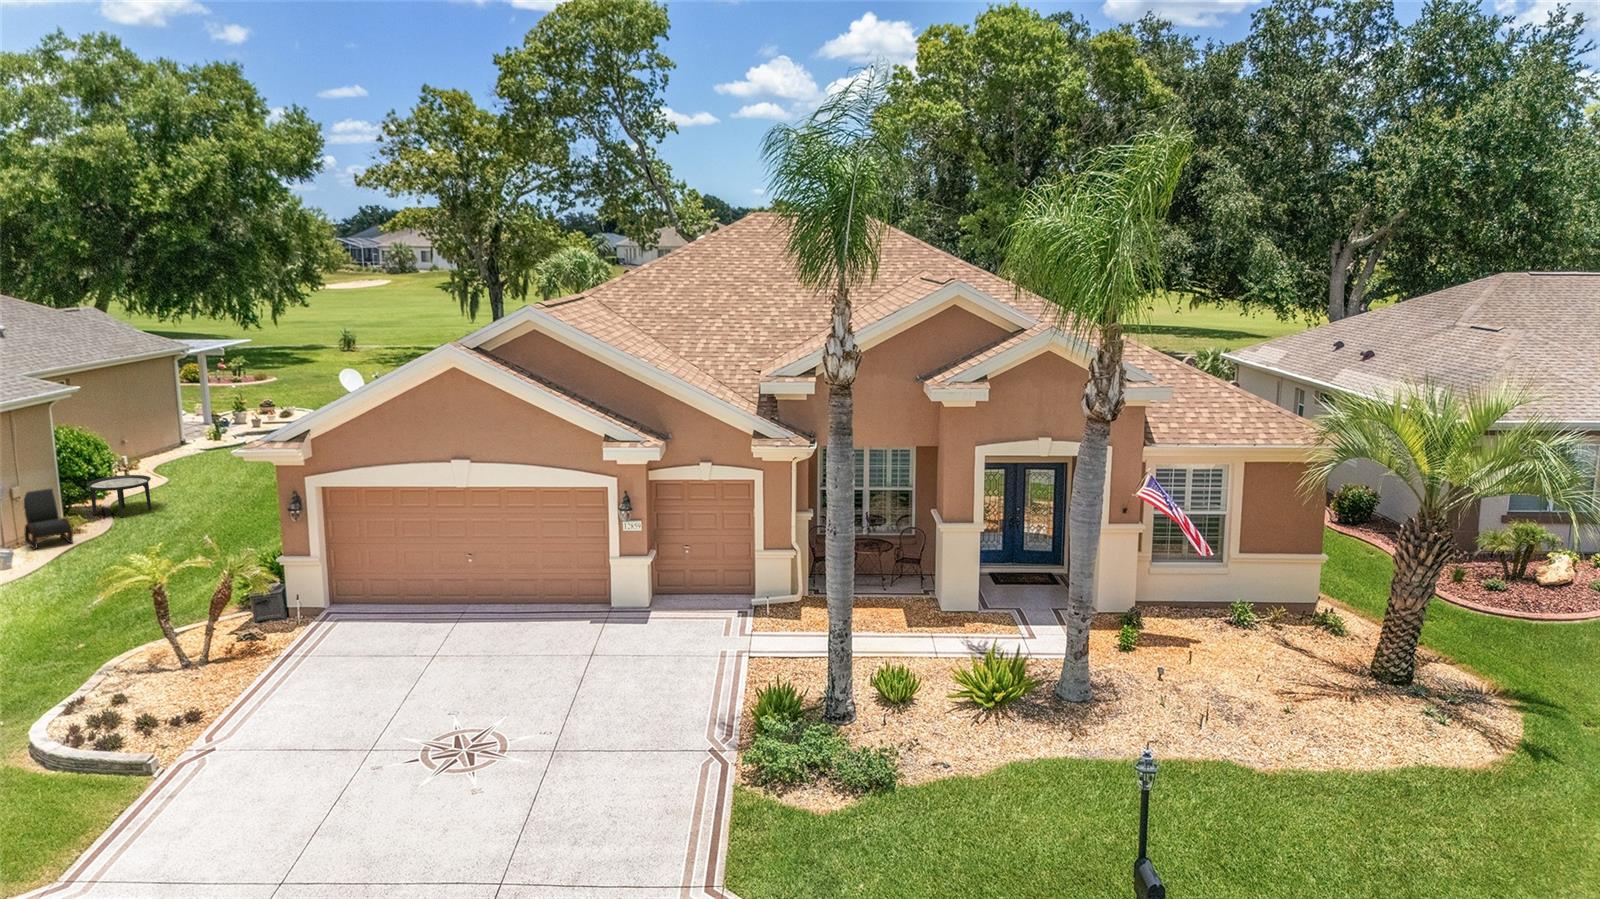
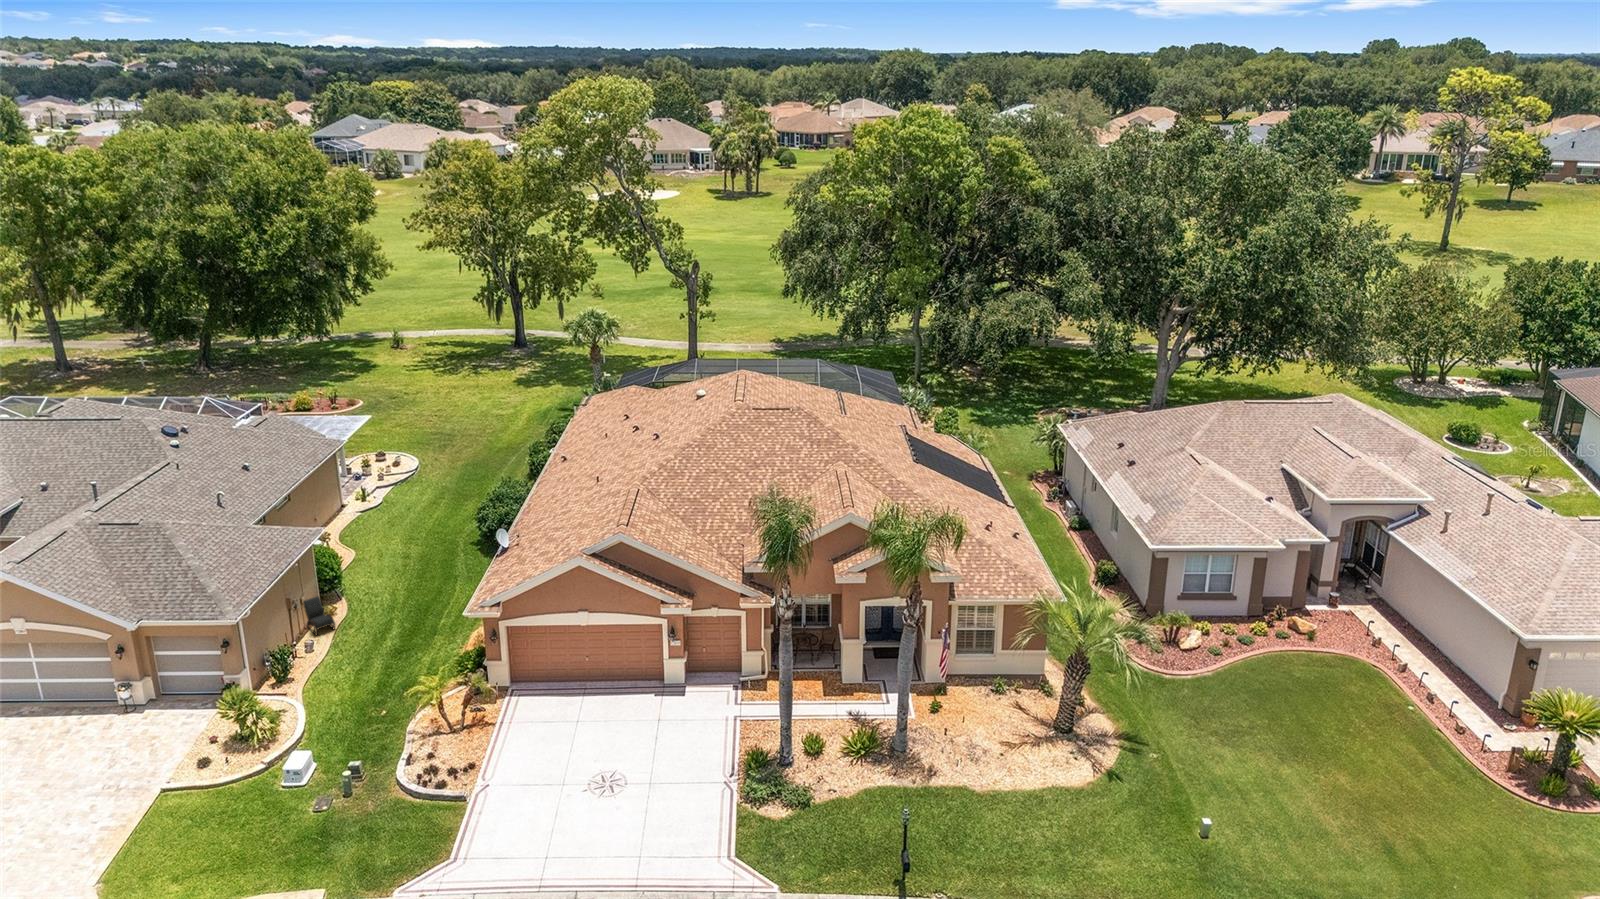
round table: present [87,475,151,518] -> none [328,572,365,604]

